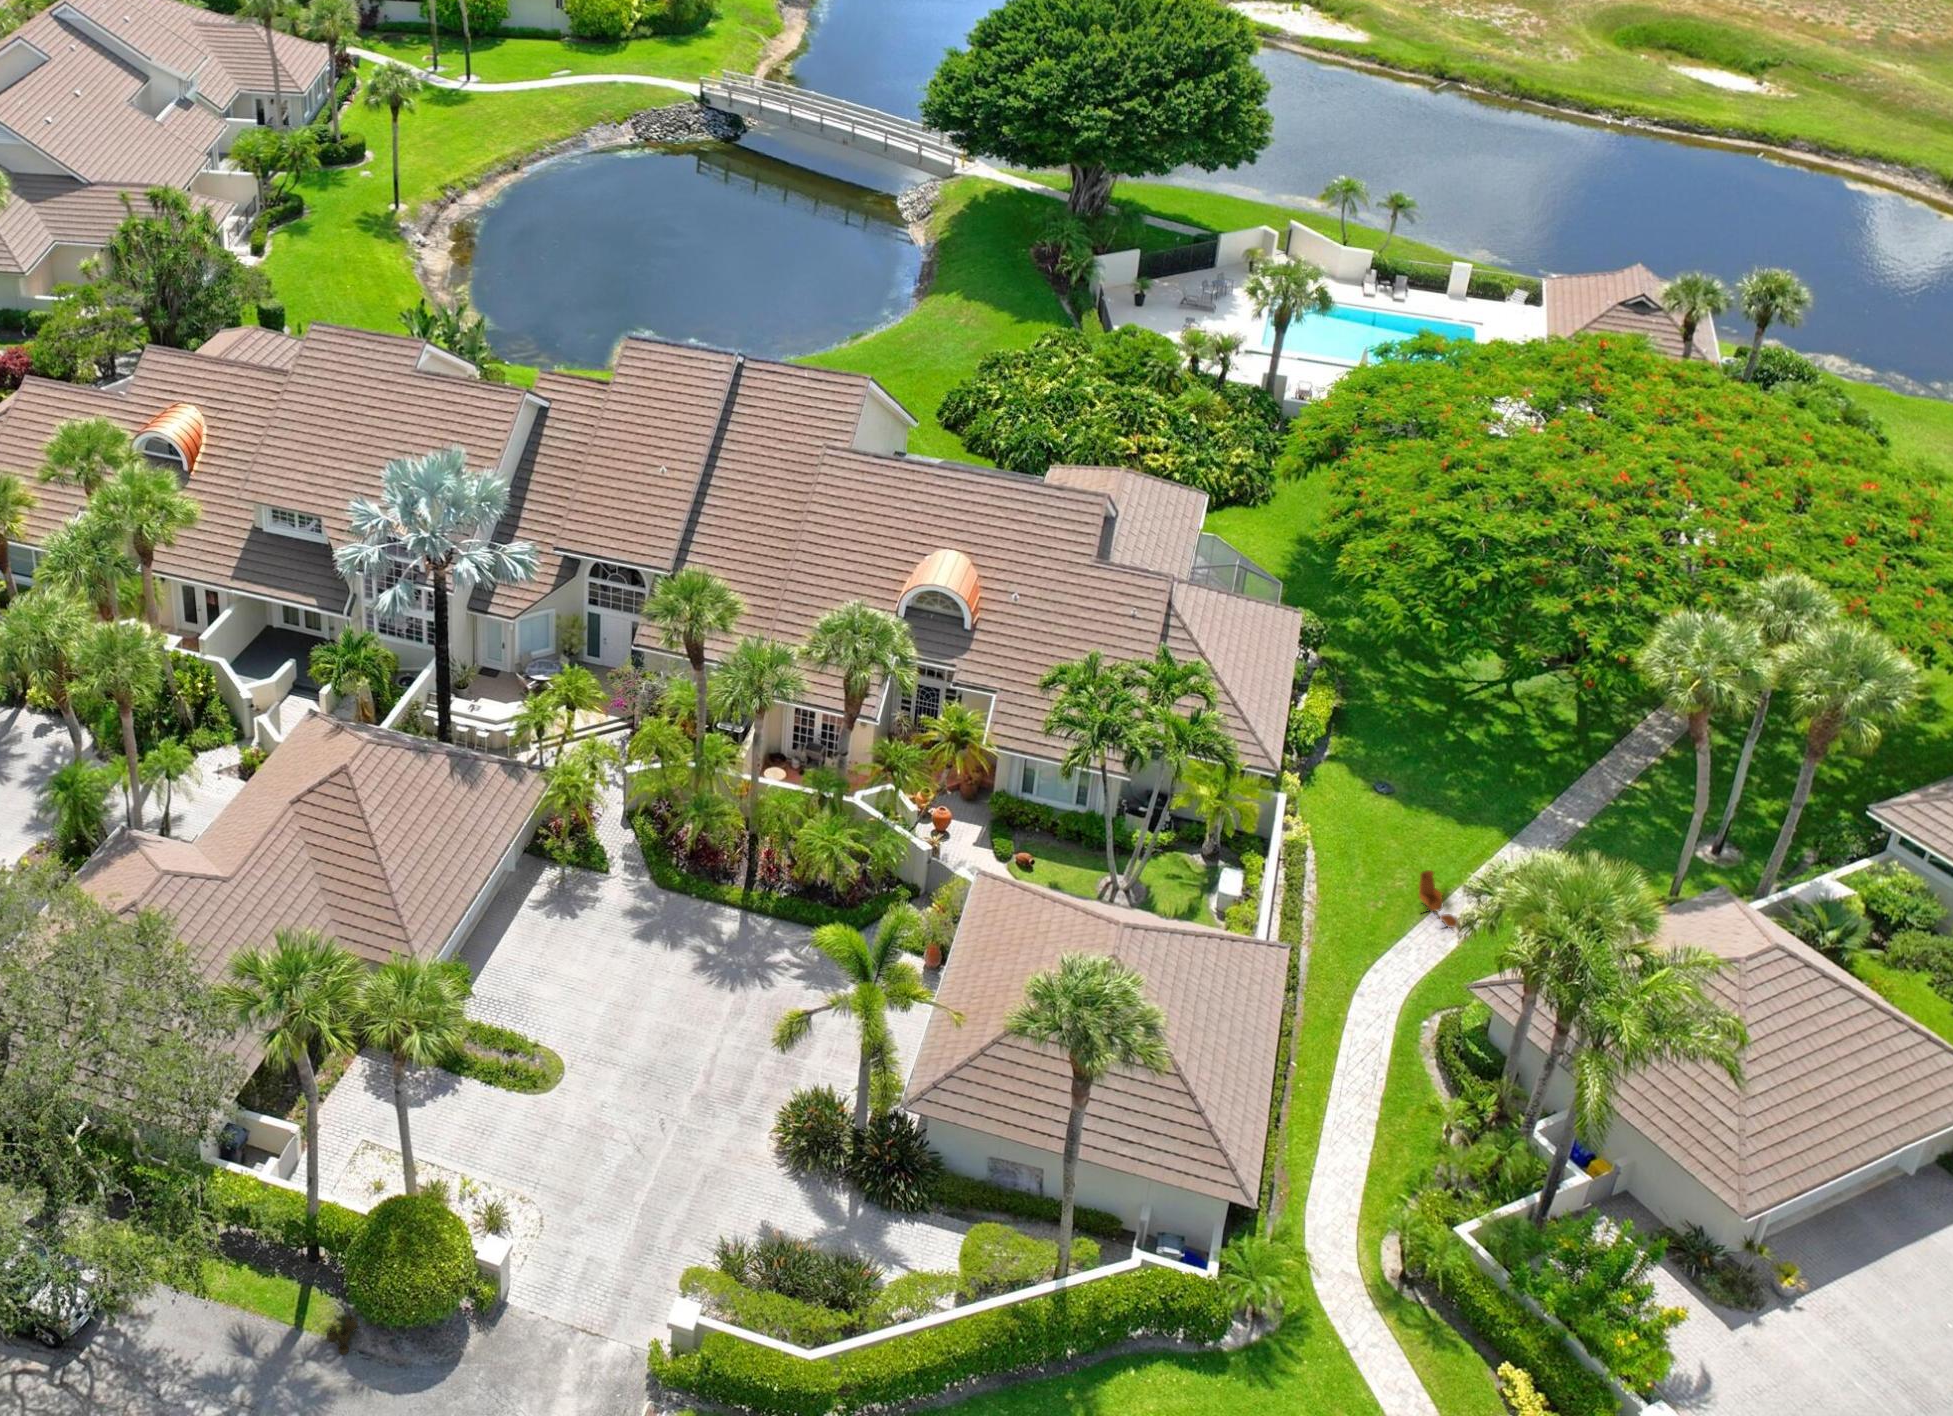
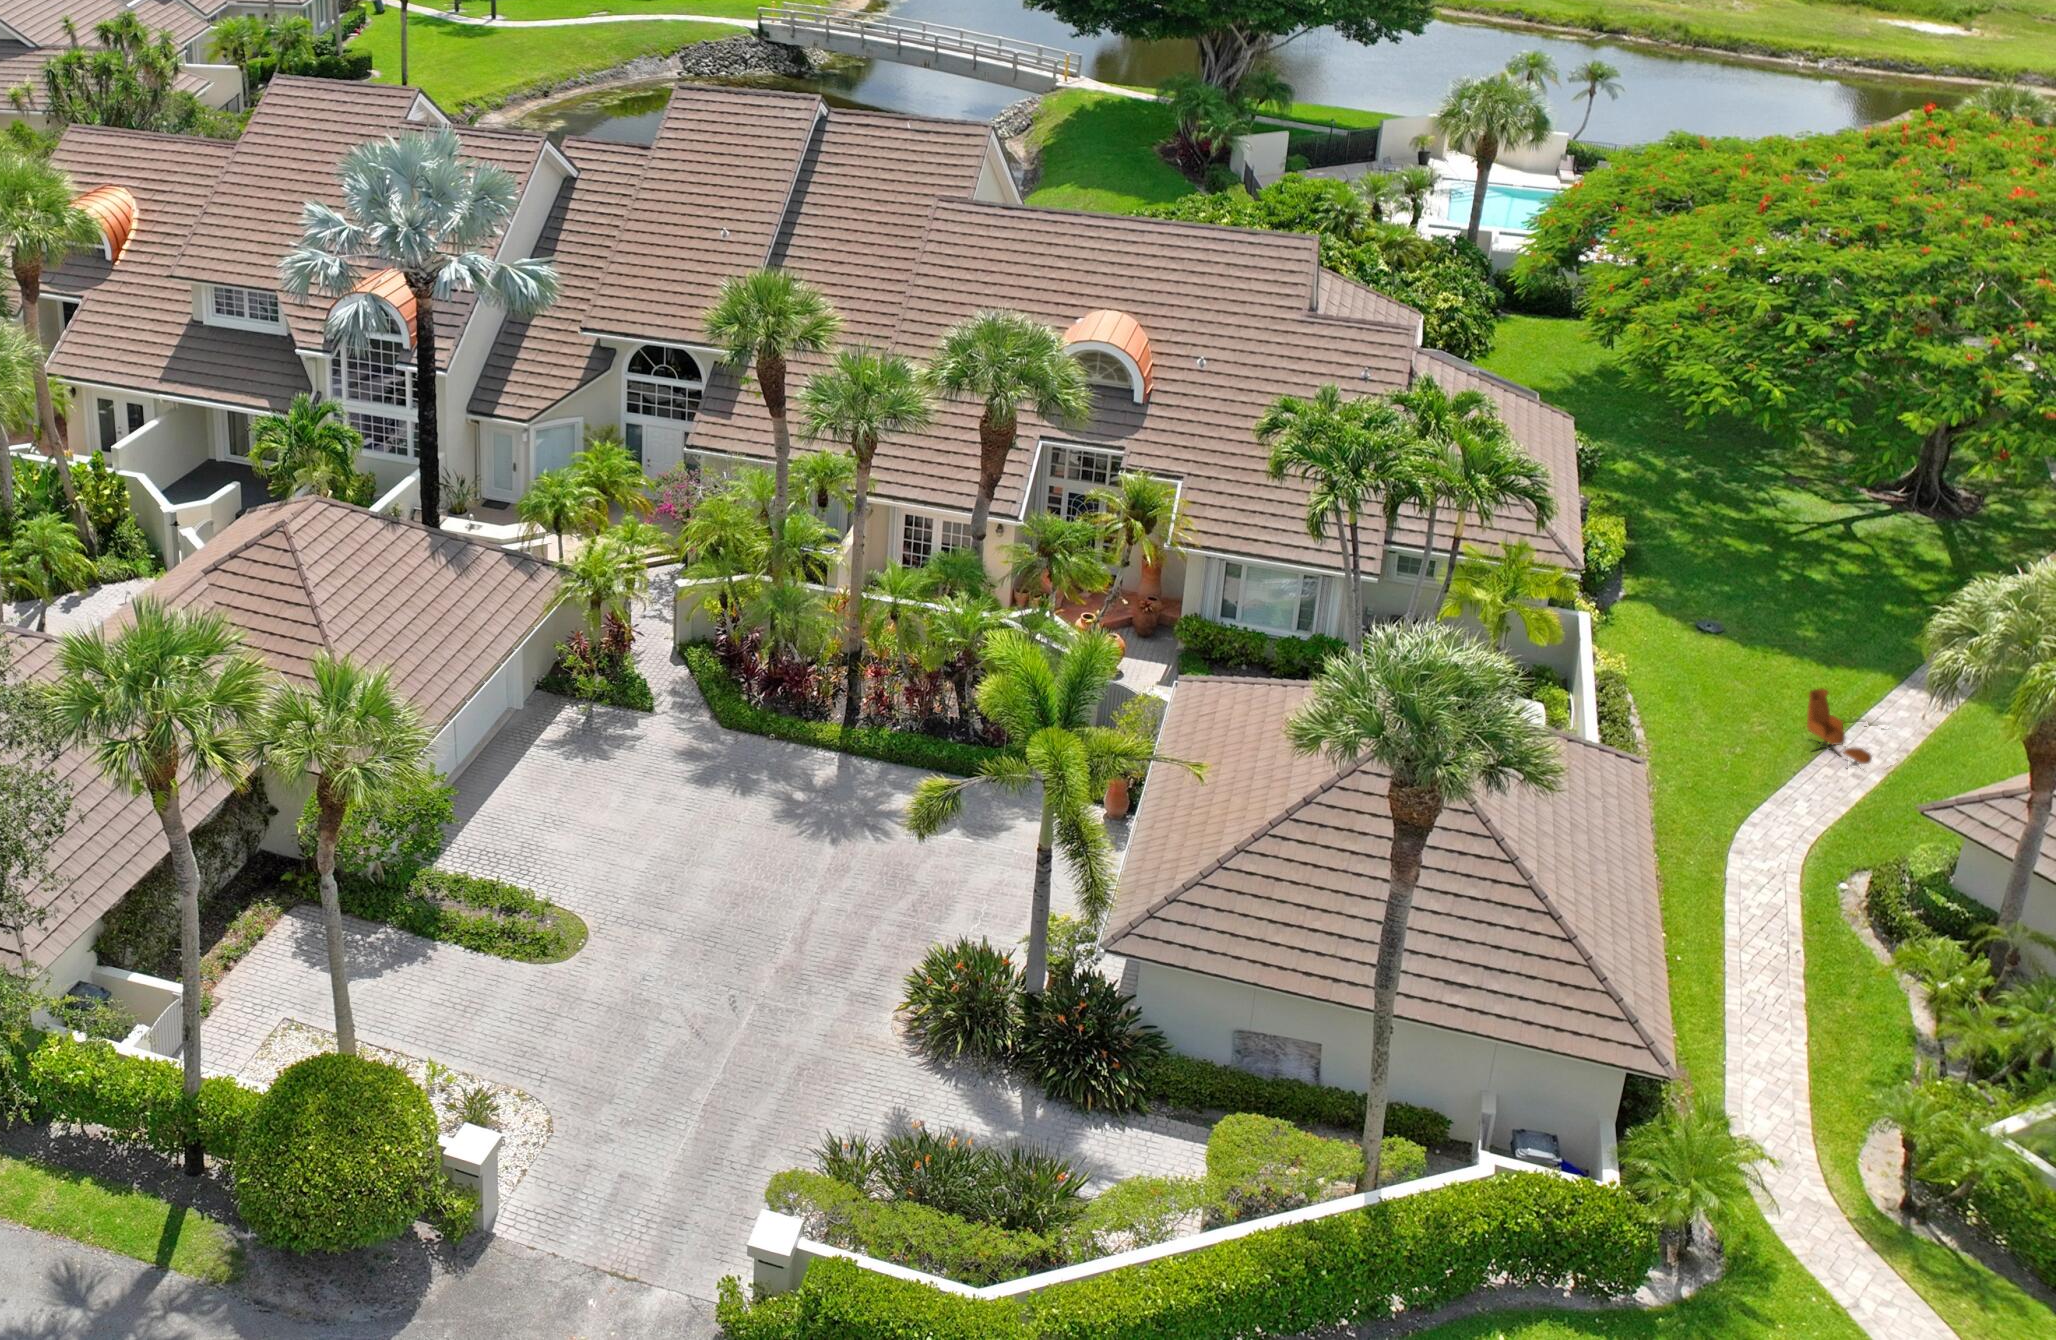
woven basket: present [327,1315,357,1355] -> none [203,1243,255,1301]

